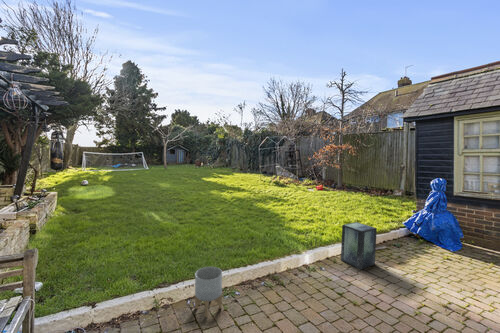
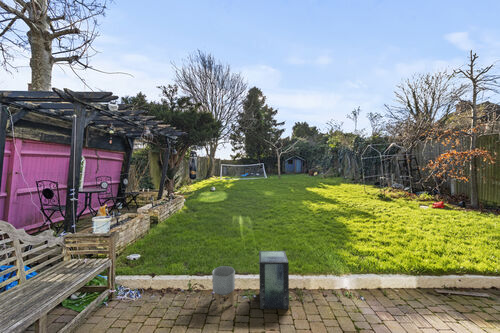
storage box: present [341,222,377,270] -> present [259,251,289,309]

